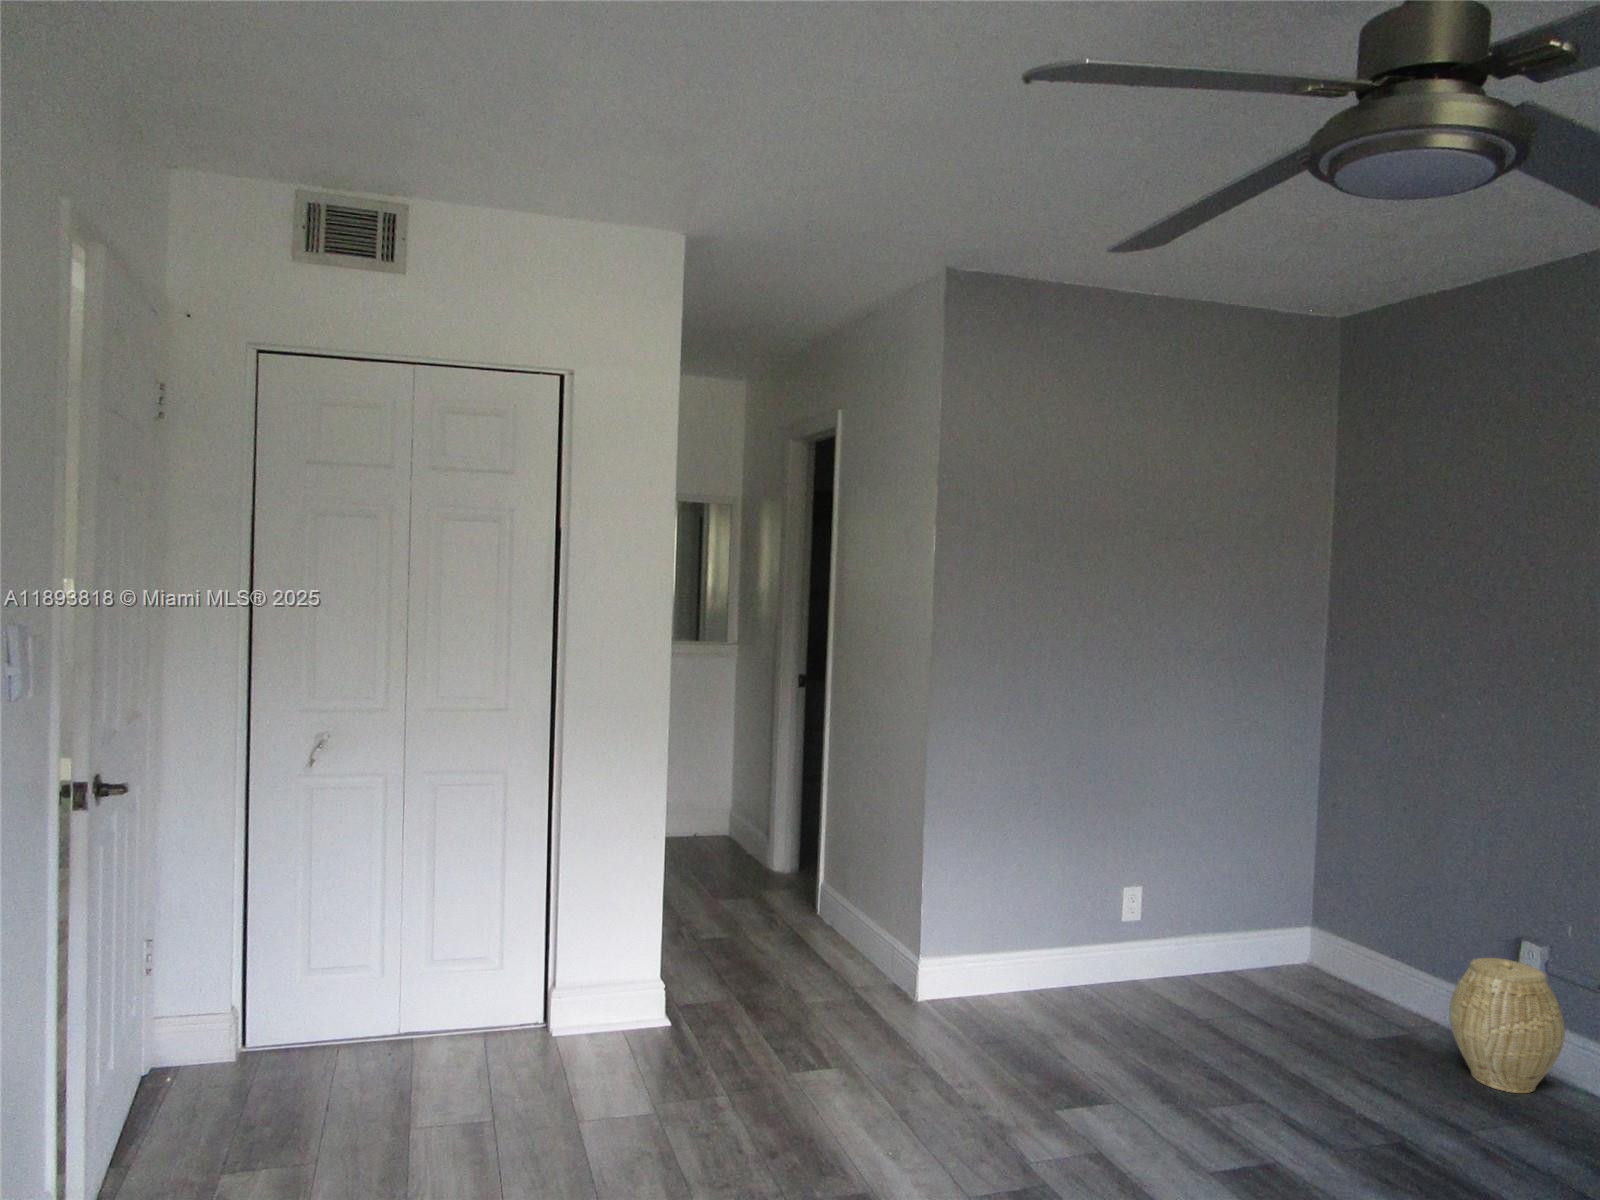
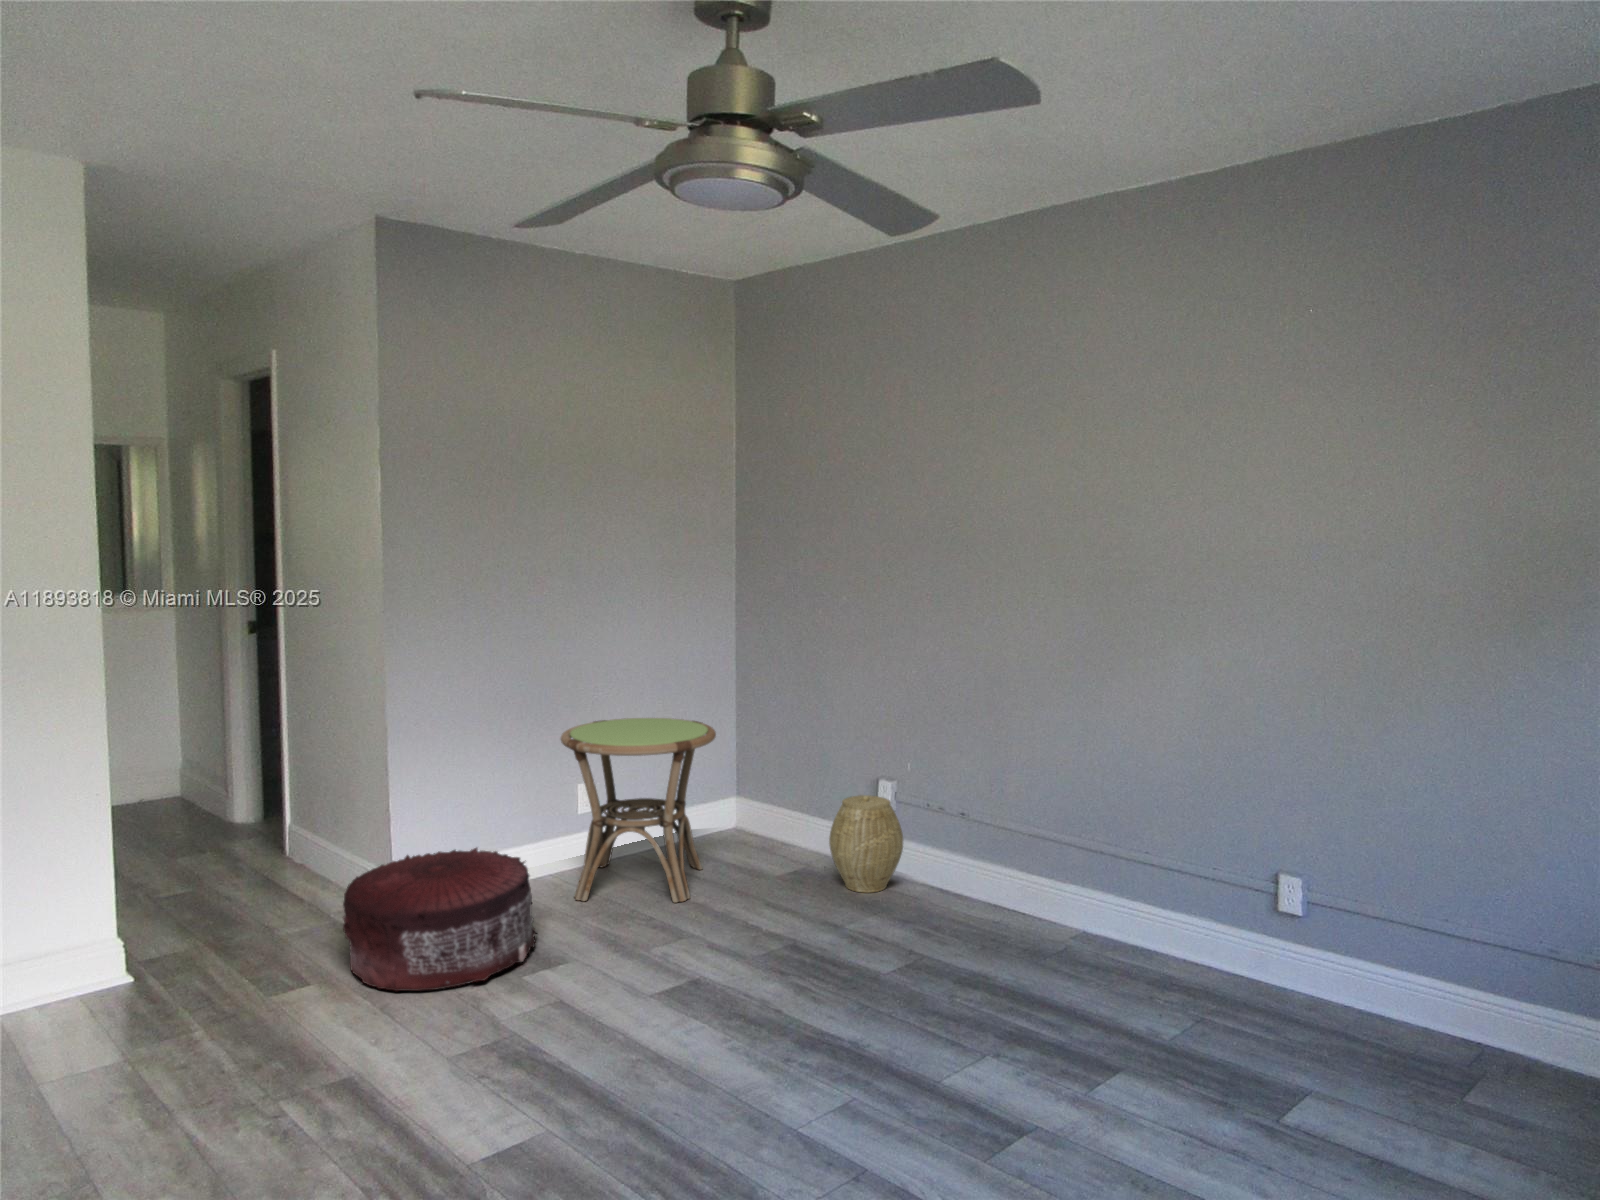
side table: none [1104,817,1295,1052] -> present [561,718,716,902]
pouf: none [868,942,1072,1109] -> present [343,848,537,991]

